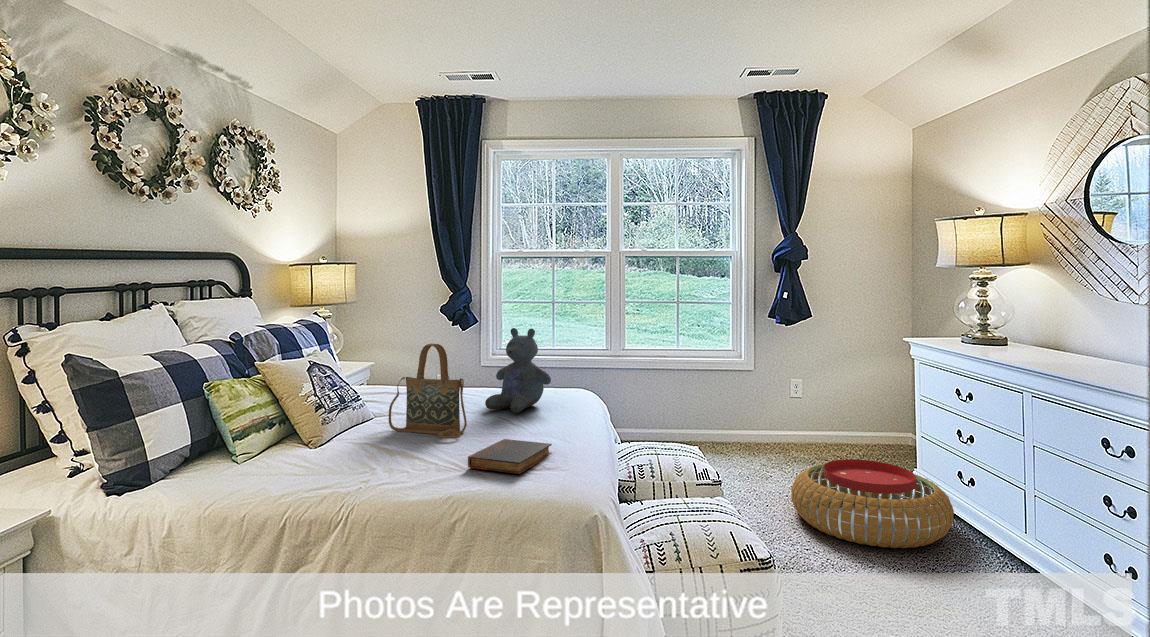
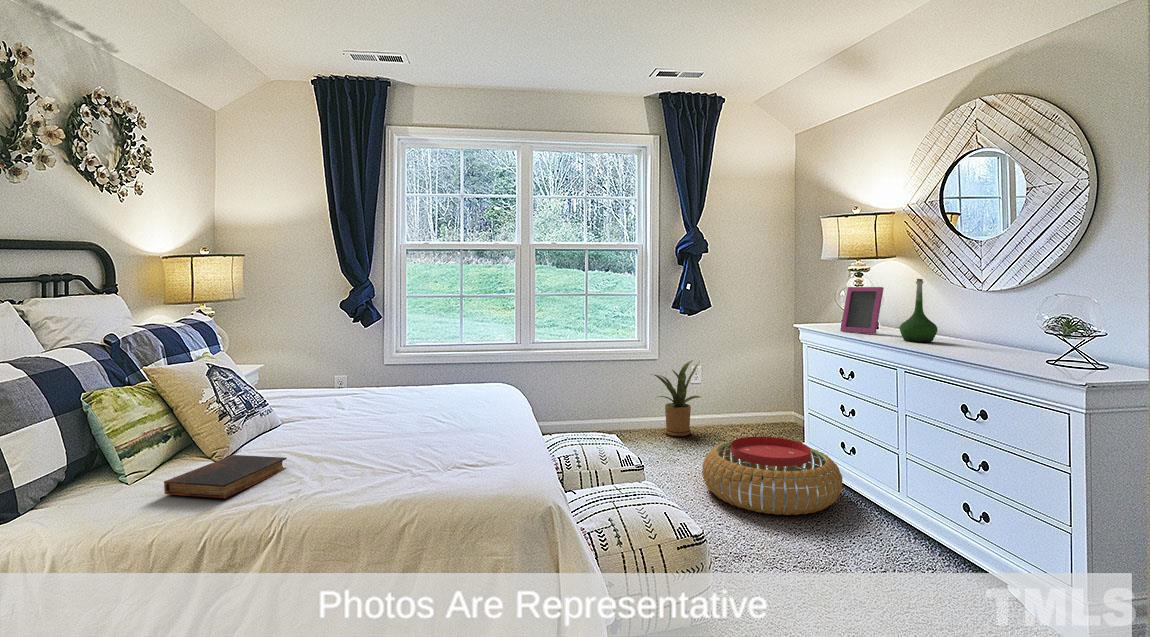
vase: none [1026,288,1073,362] -> present [900,279,938,342]
picture frame: none [958,297,1011,350] -> present [840,287,884,334]
stuffed bear: present [485,328,551,413] -> none [410,321,479,409]
handbag: present [389,344,467,439] -> none [305,340,395,441]
house plant: none [741,373,807,455] -> present [655,360,700,436]
book: present [468,439,552,474] -> present [164,455,287,498]

